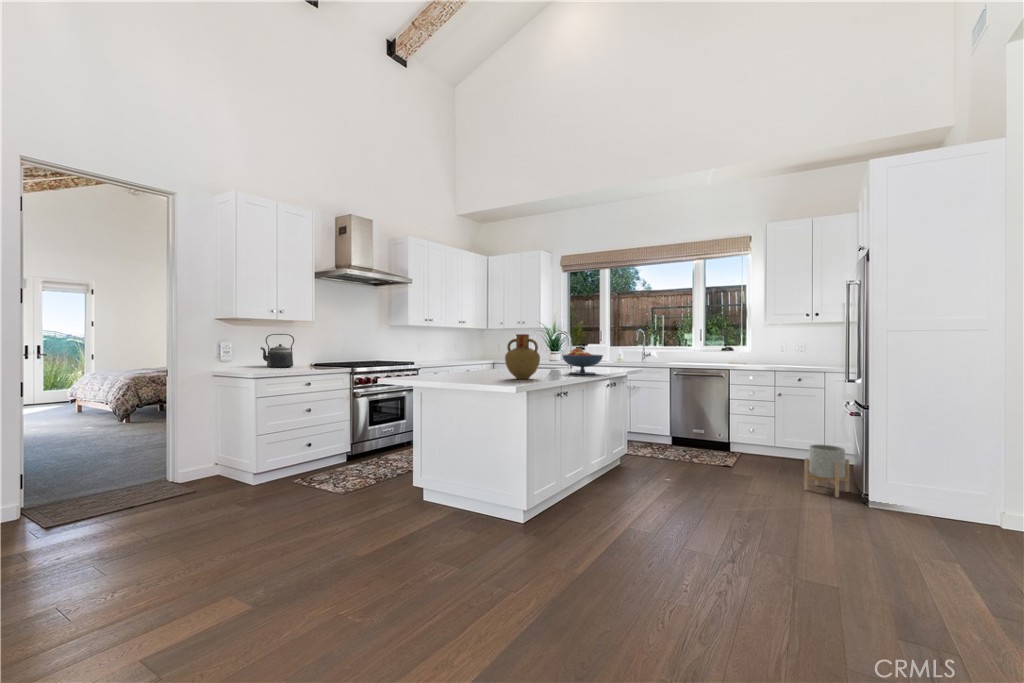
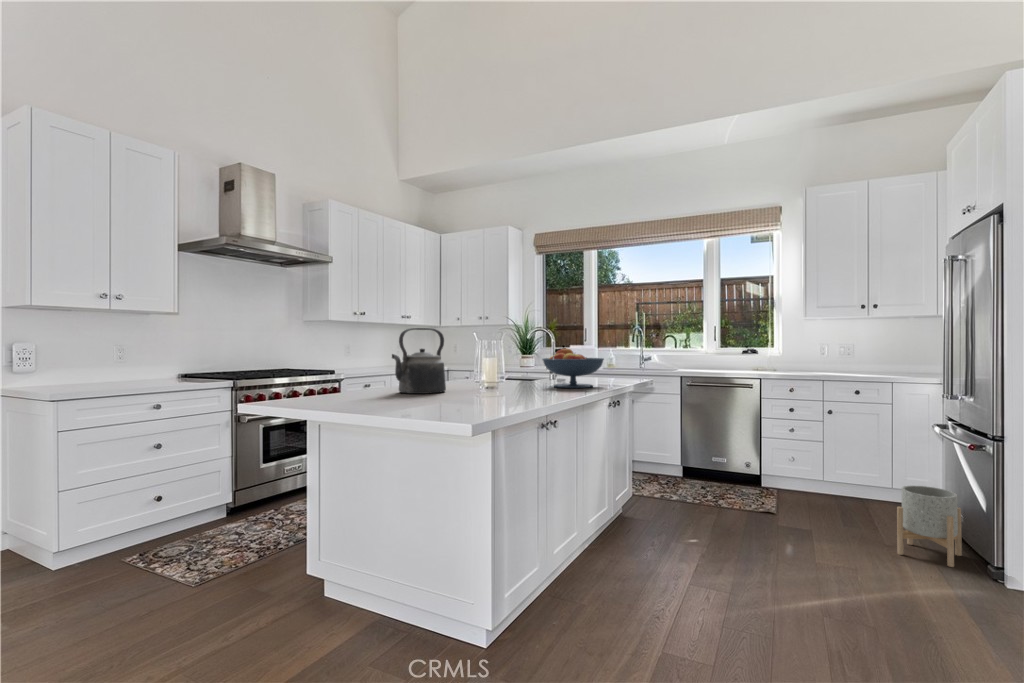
kettle: present [261,334,294,367] -> present [392,328,446,394]
vase: present [505,334,540,379] -> none [454,325,510,397]

